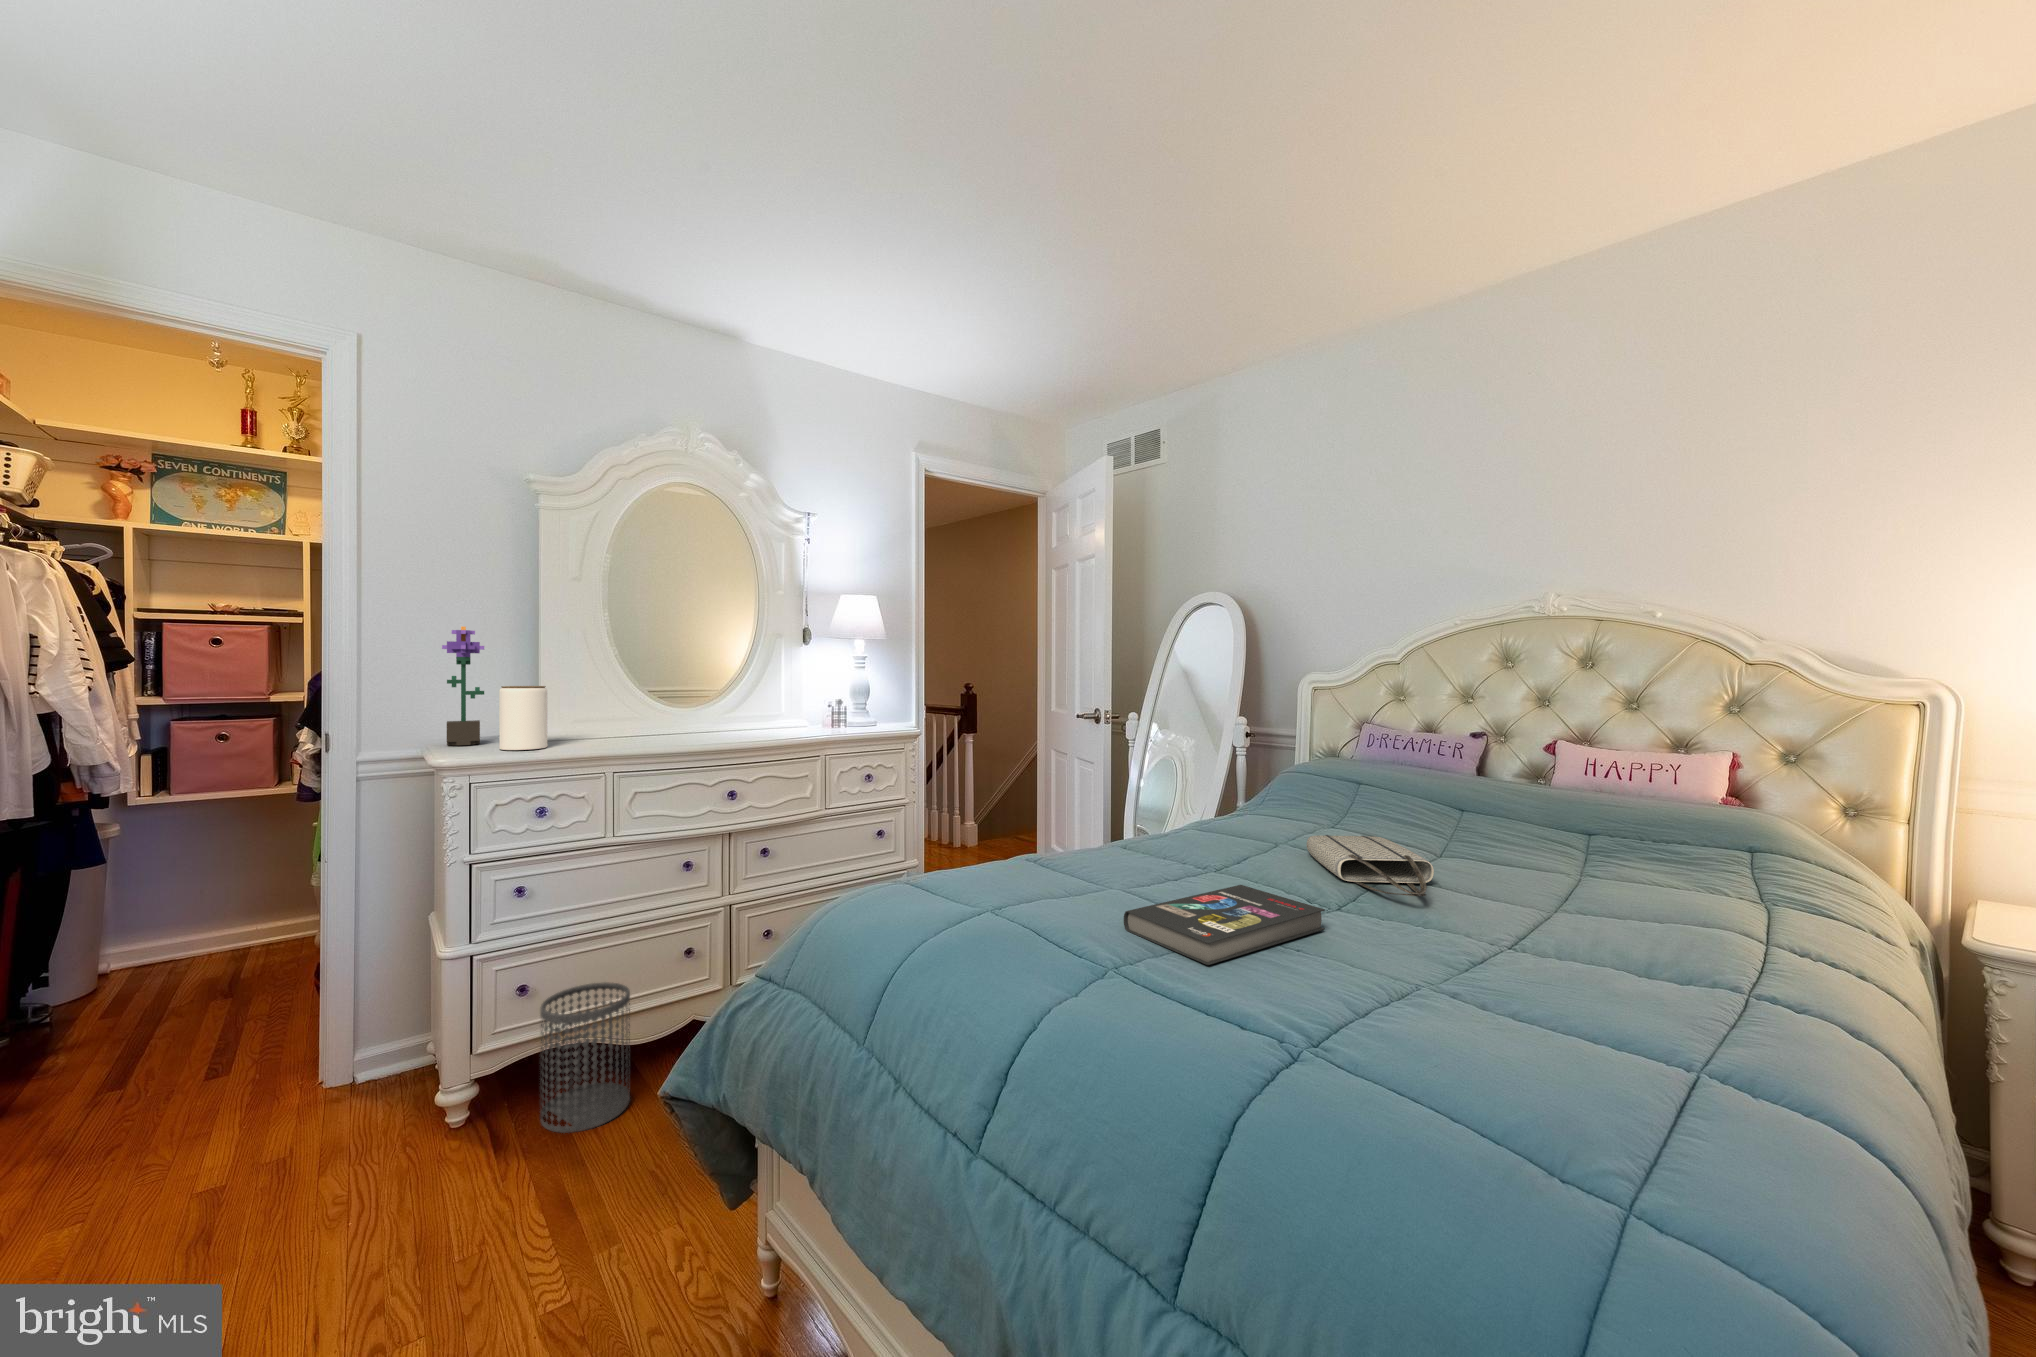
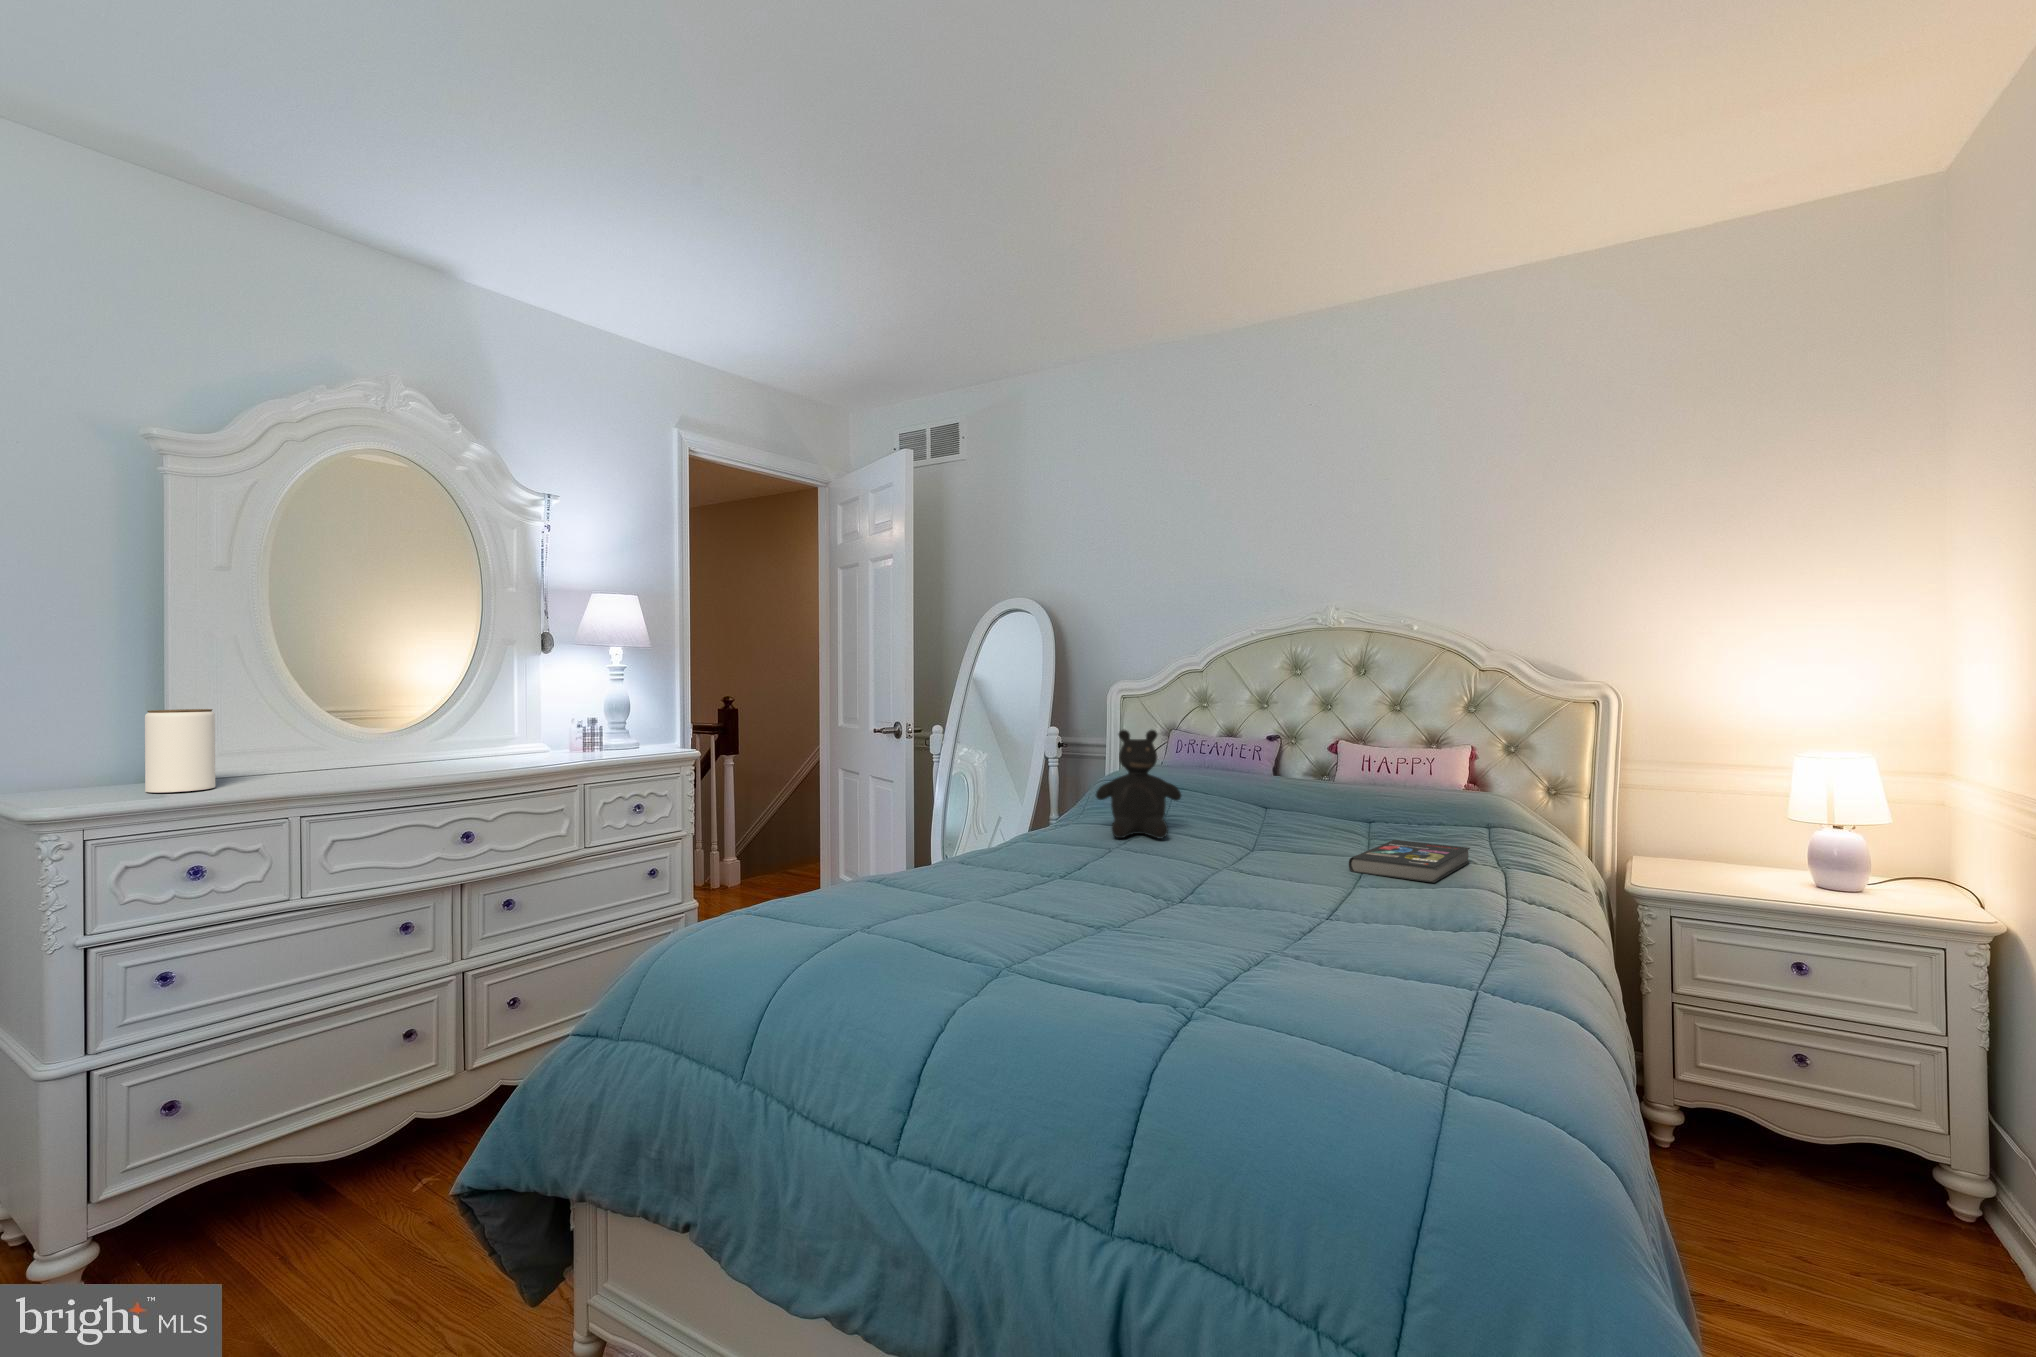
potted flower: present [442,626,484,745] -> none [47,633,112,790]
teddy bear: none [1275,723,1368,838] -> present [1096,730,1181,839]
tote bag: present [1307,835,1434,896] -> none [1130,834,1242,880]
book: present [1124,885,1325,965] -> present [1349,840,1470,883]
wastebasket: present [540,983,630,1133] -> none [232,1075,355,1265]

